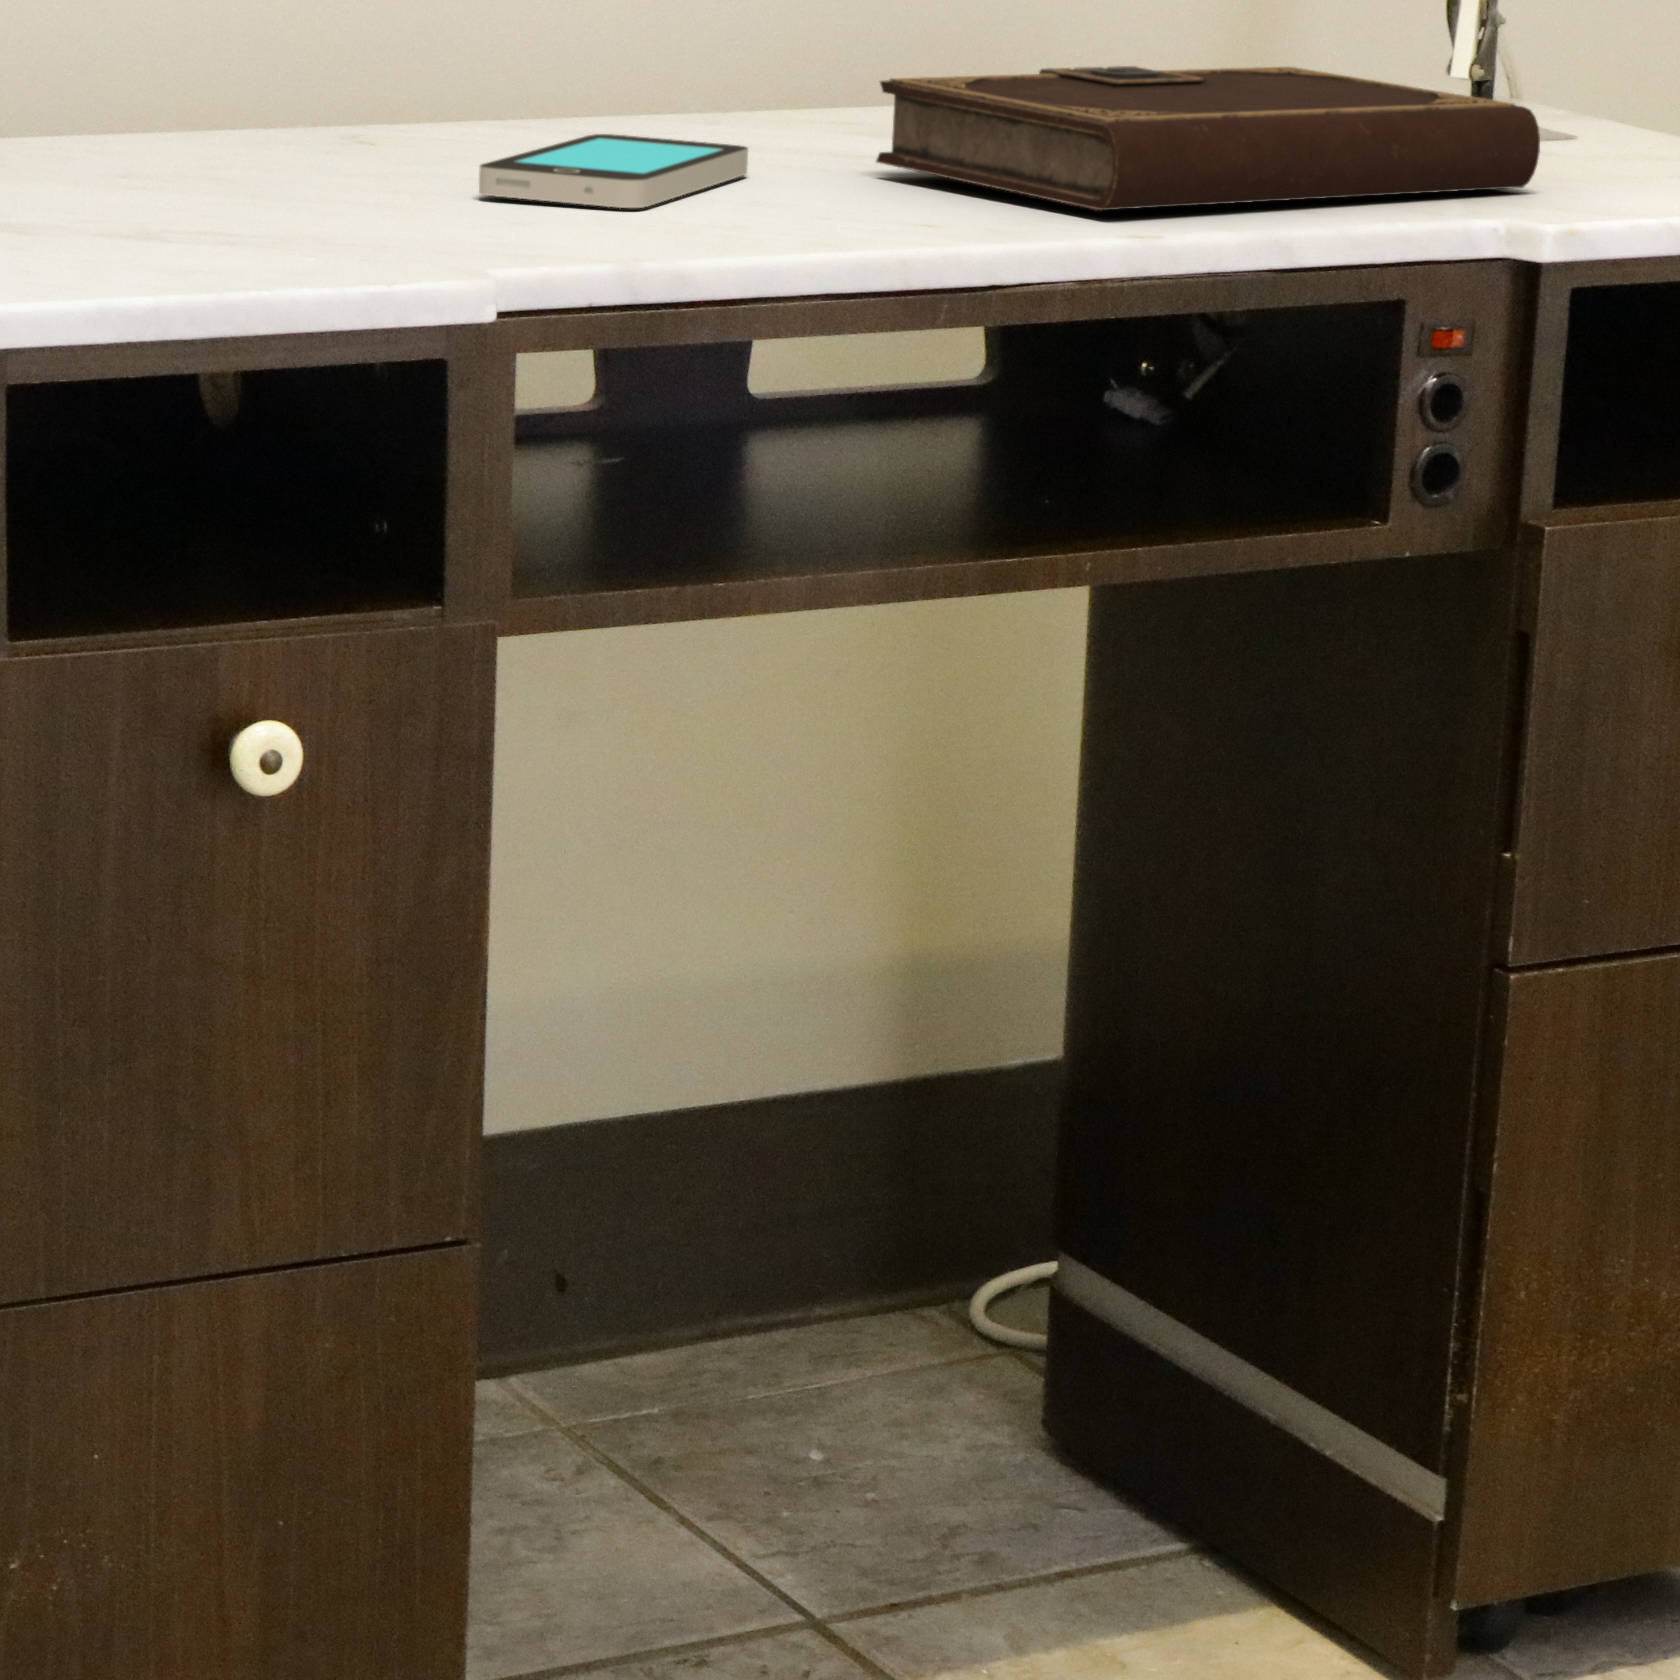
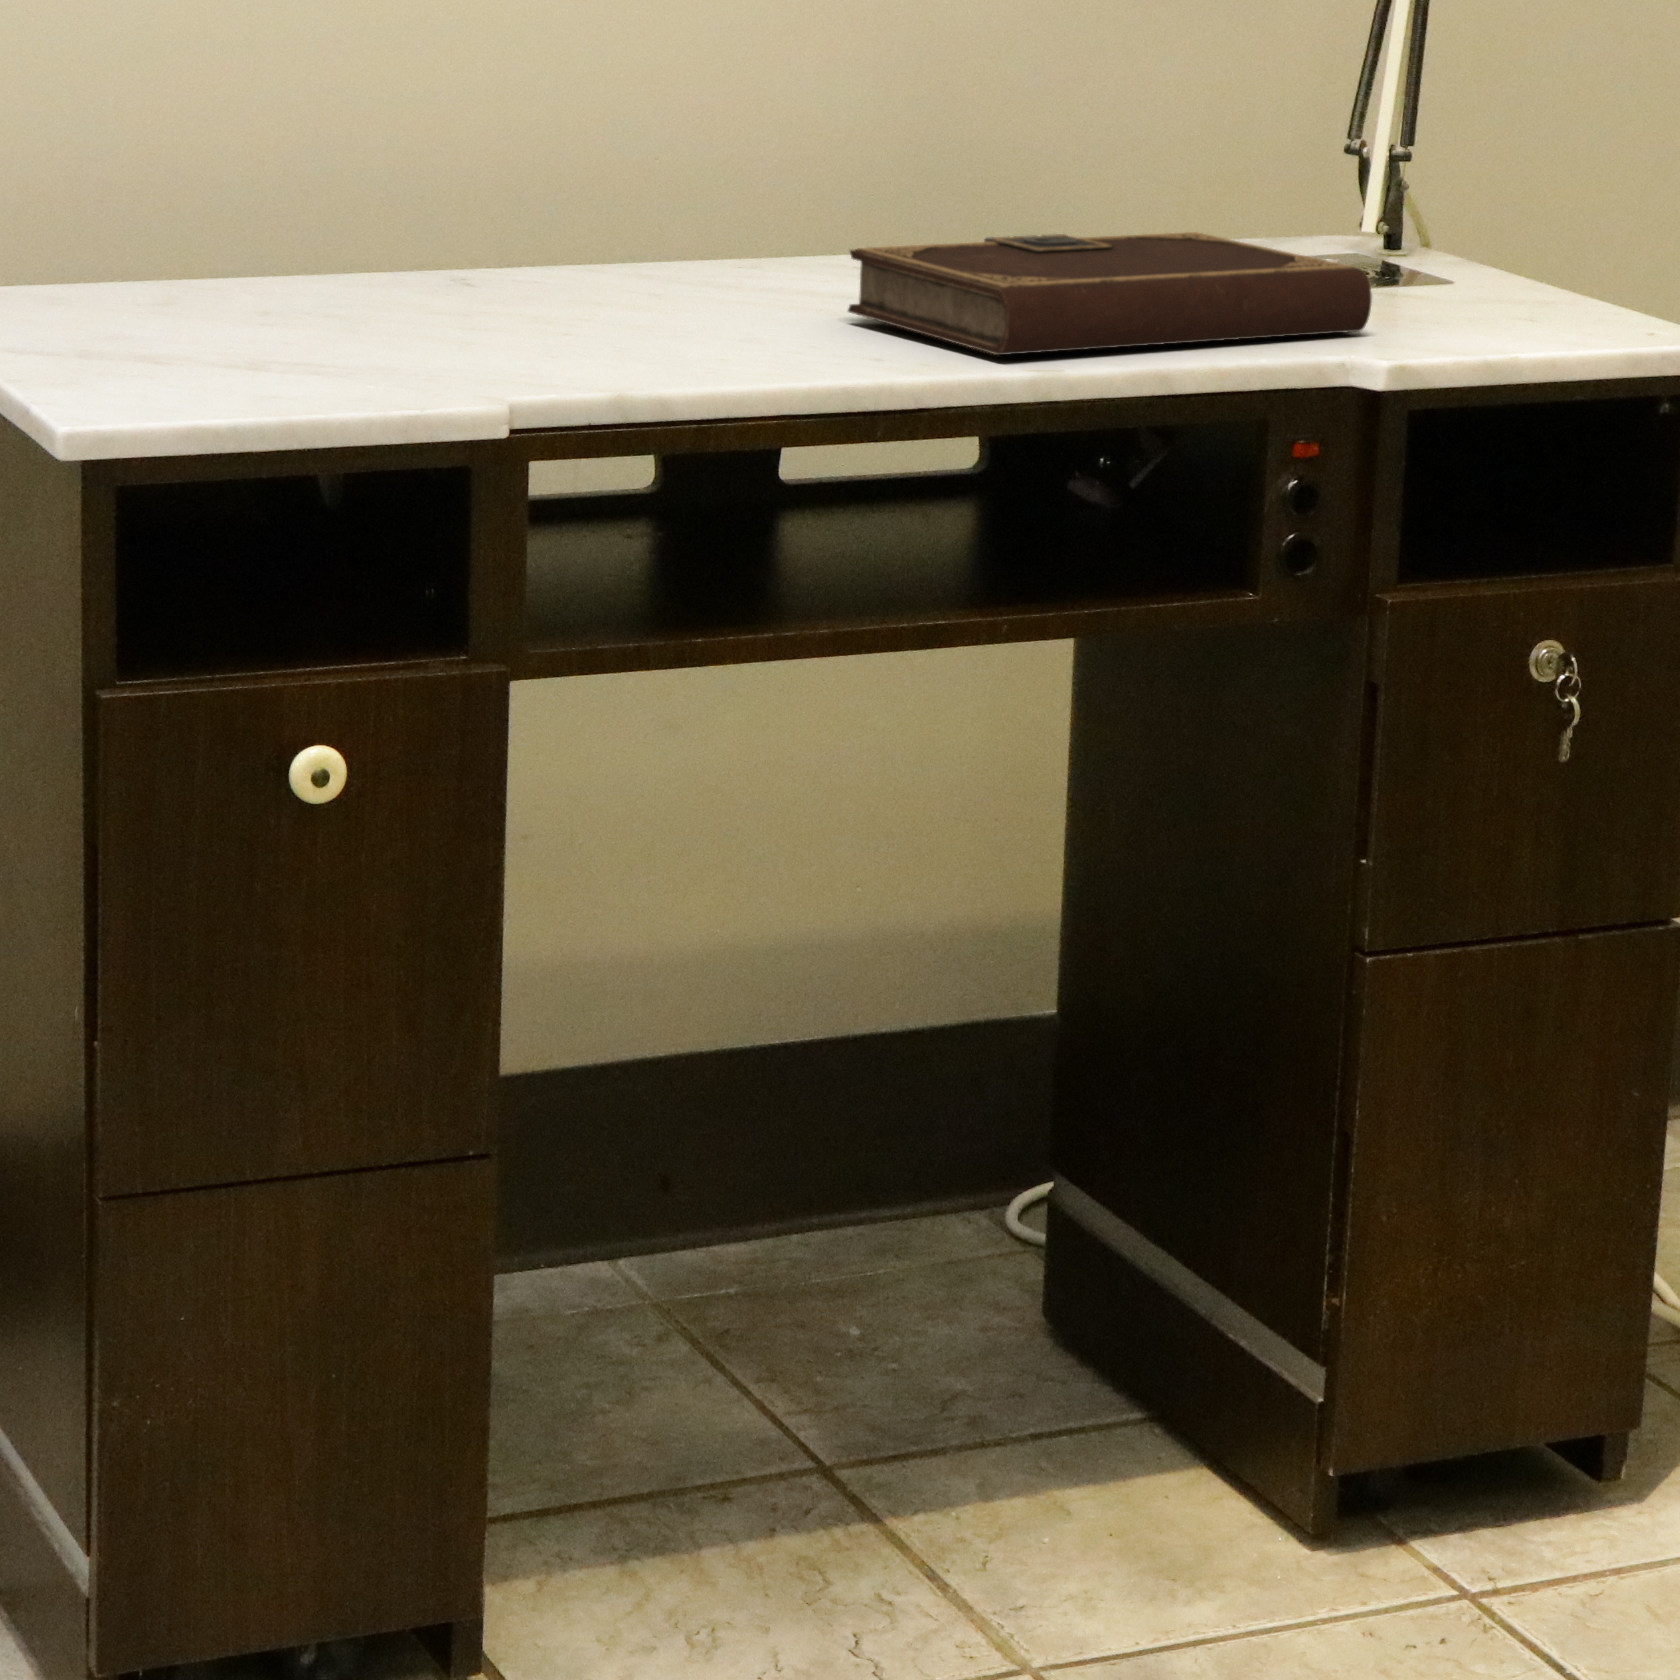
smartphone: present [479,134,748,208] -> none [522,289,747,353]

